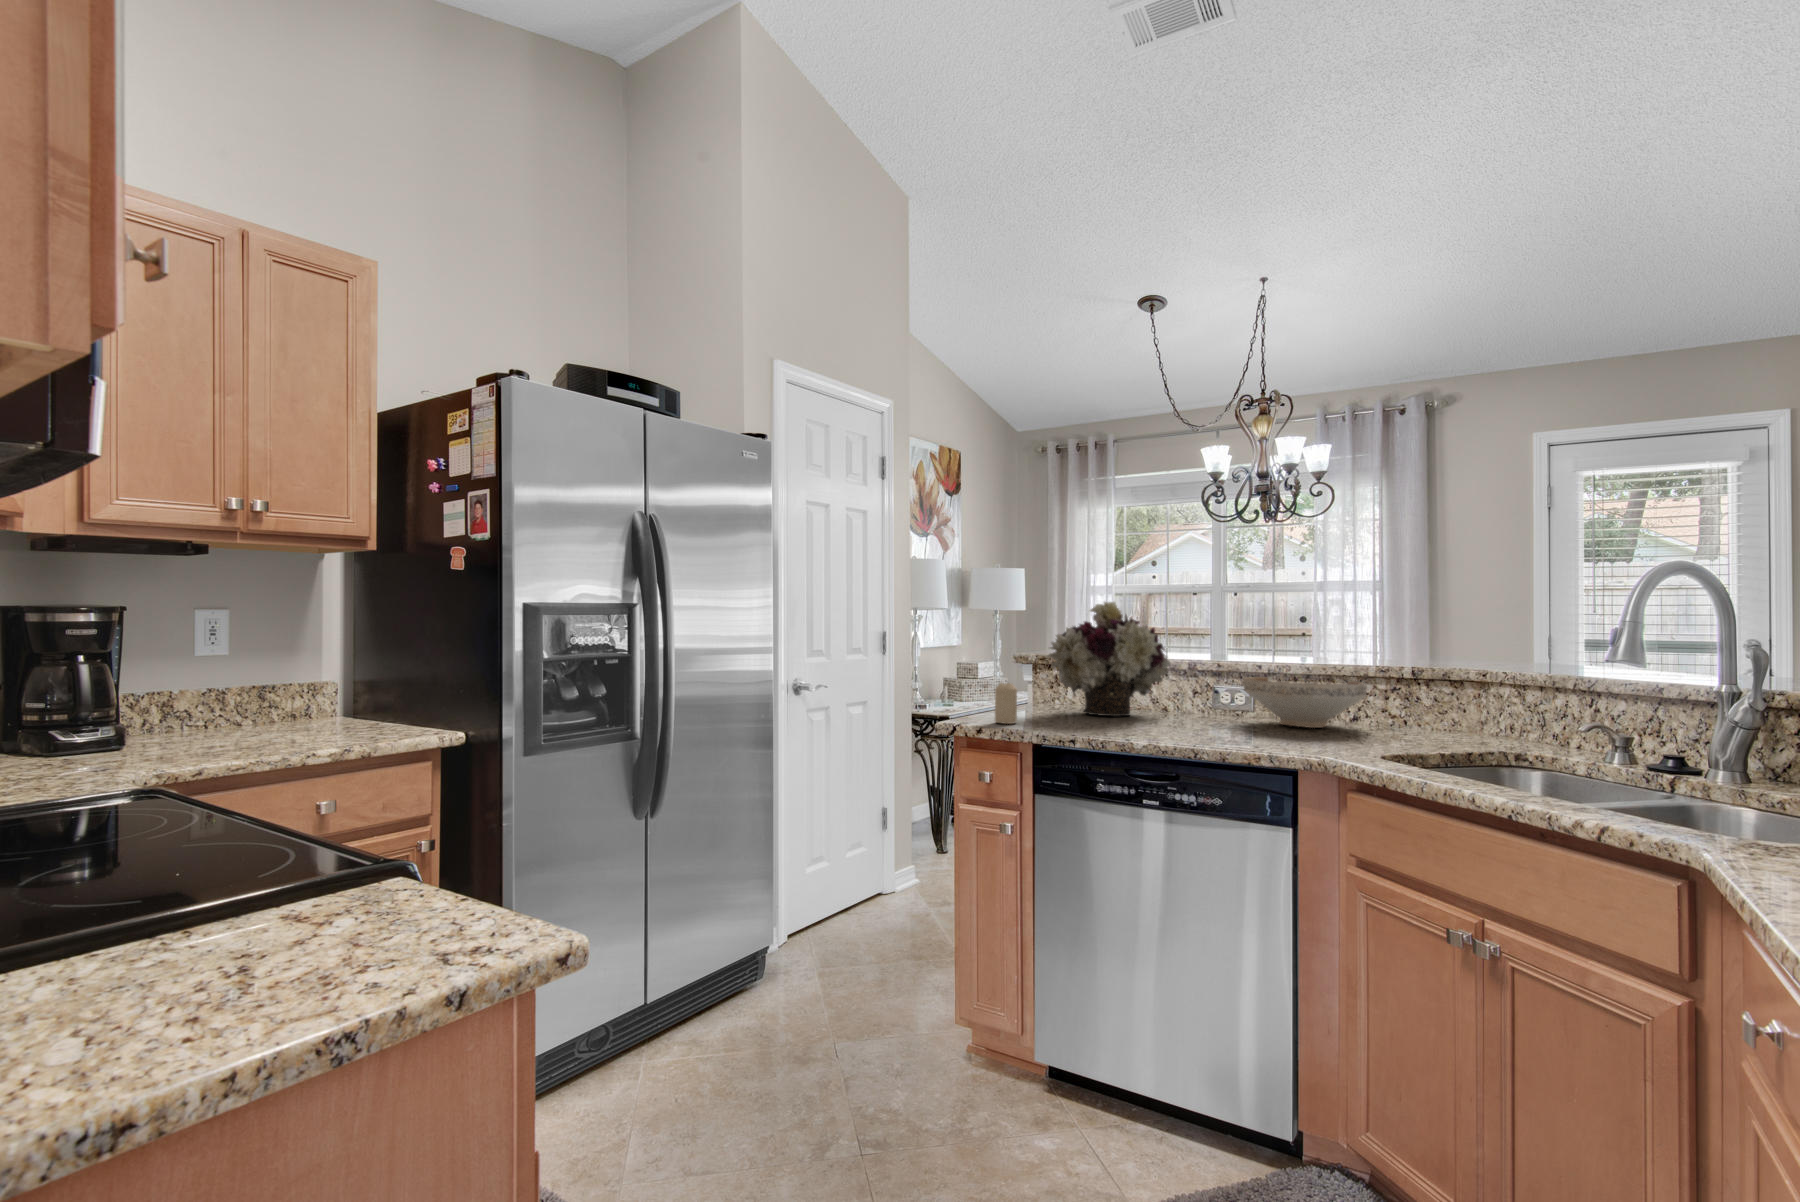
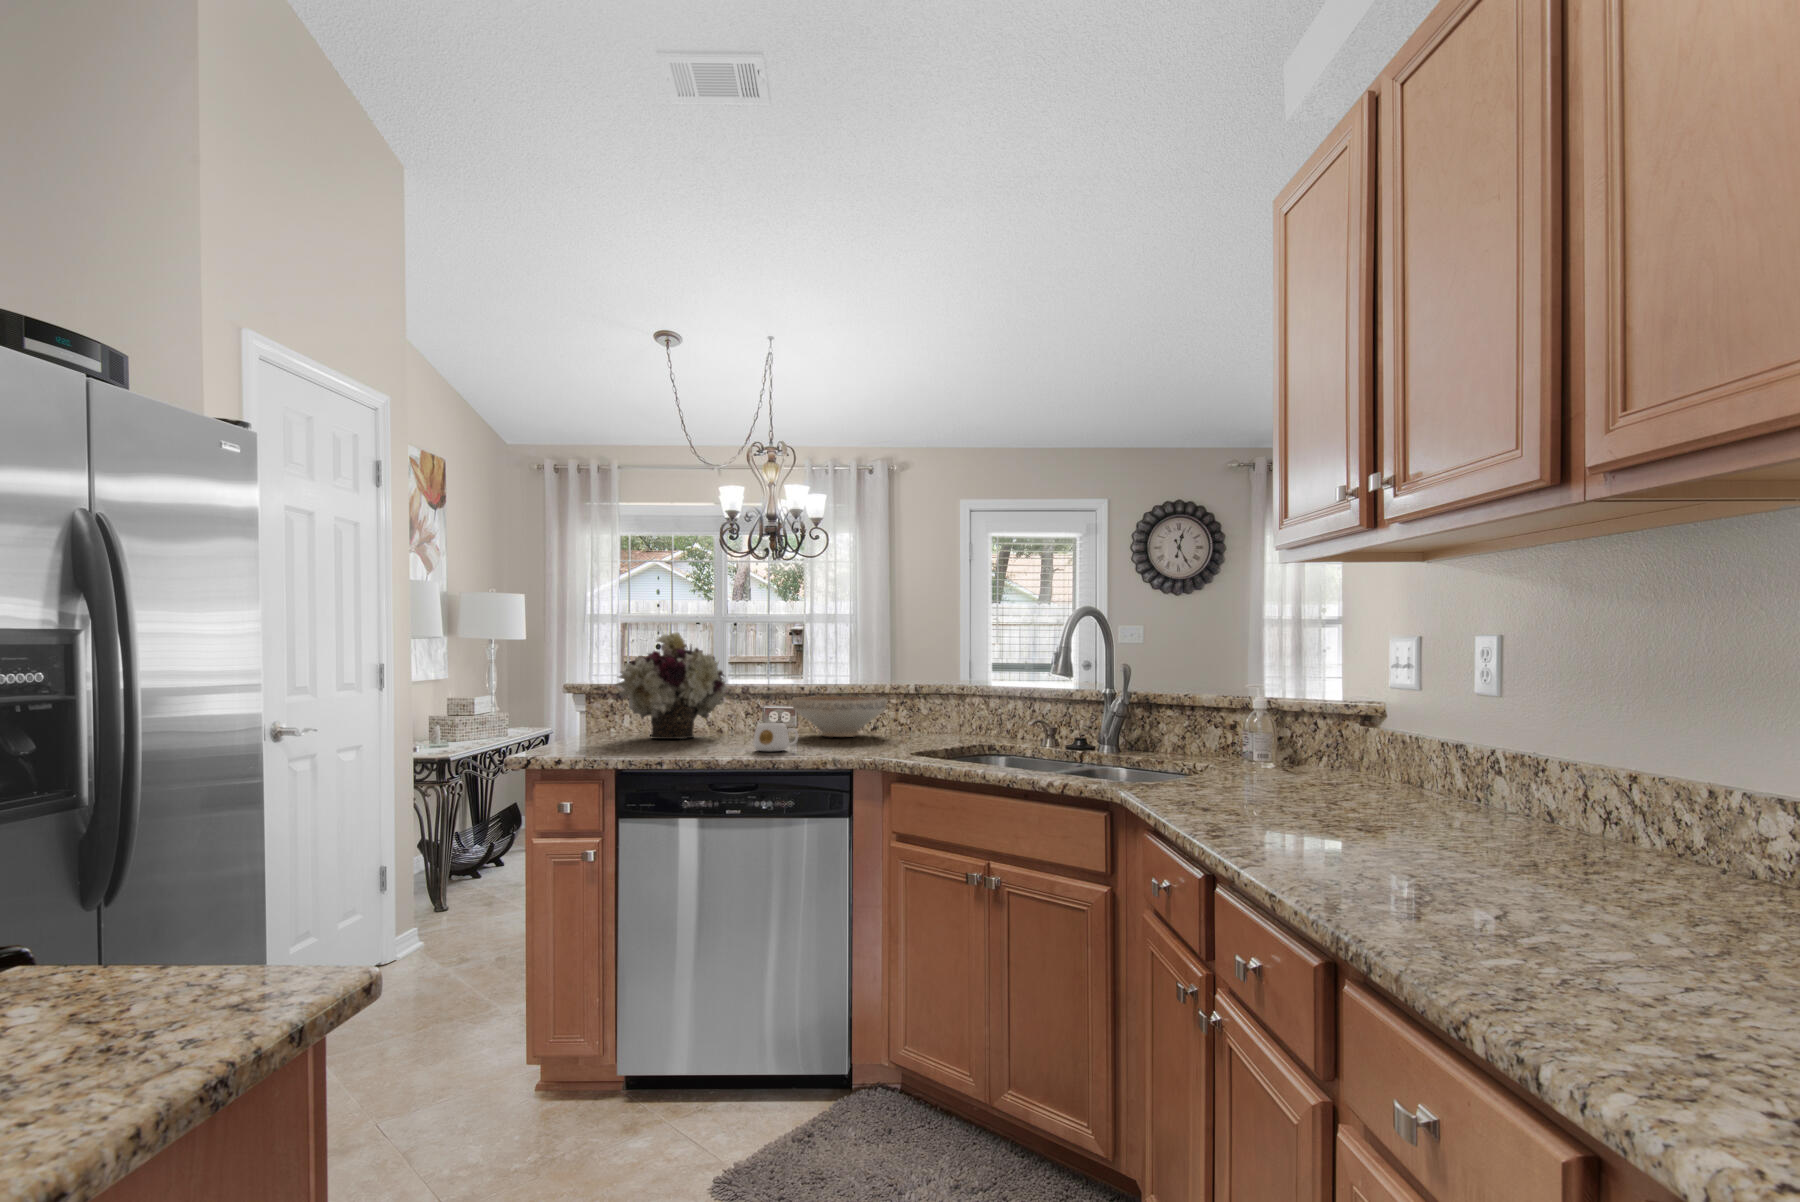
candle: present [995,683,1017,724] -> none [573,712,597,752]
mug: none [1181,705,1234,739] -> present [753,723,798,751]

